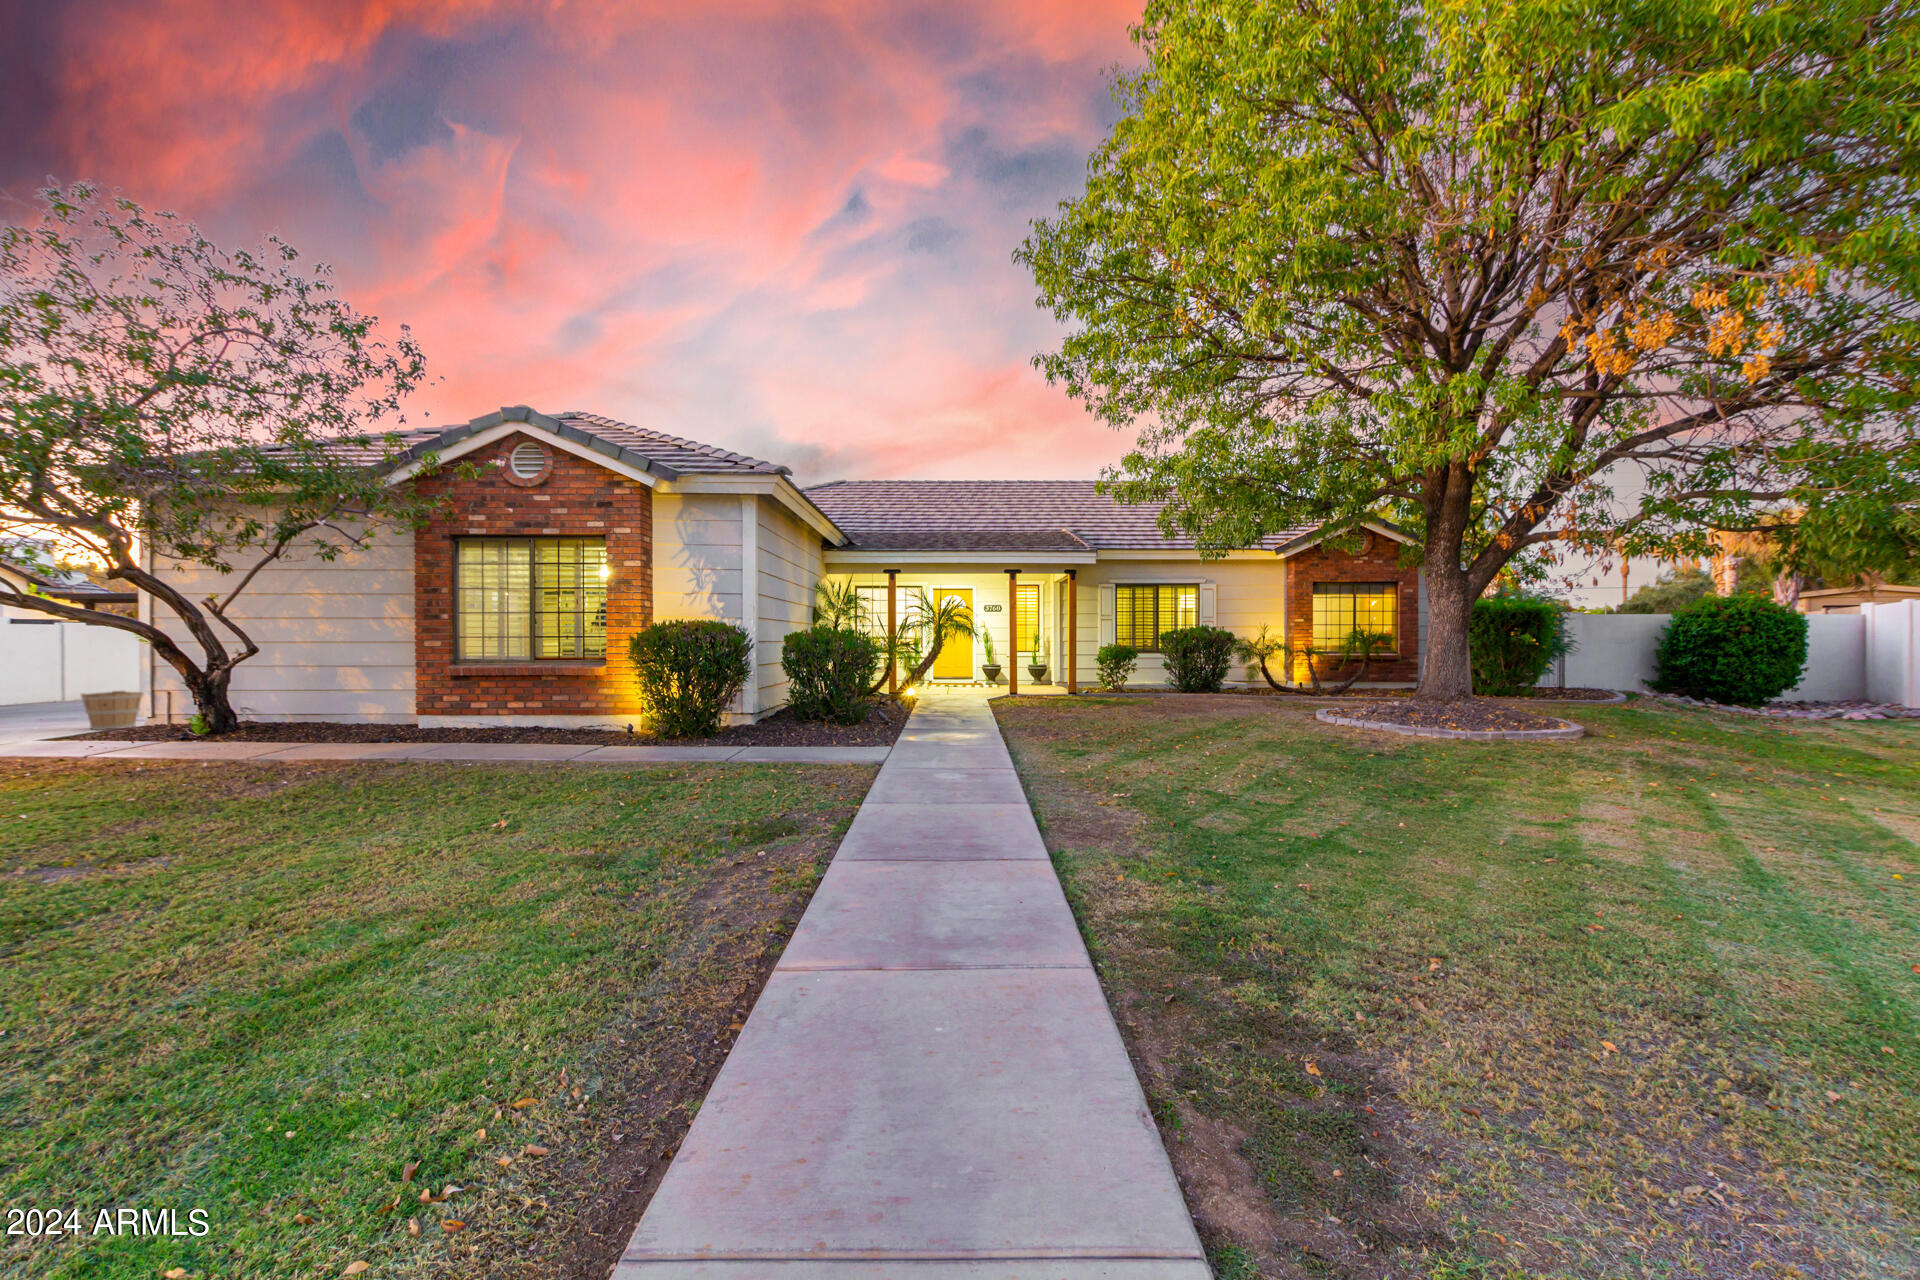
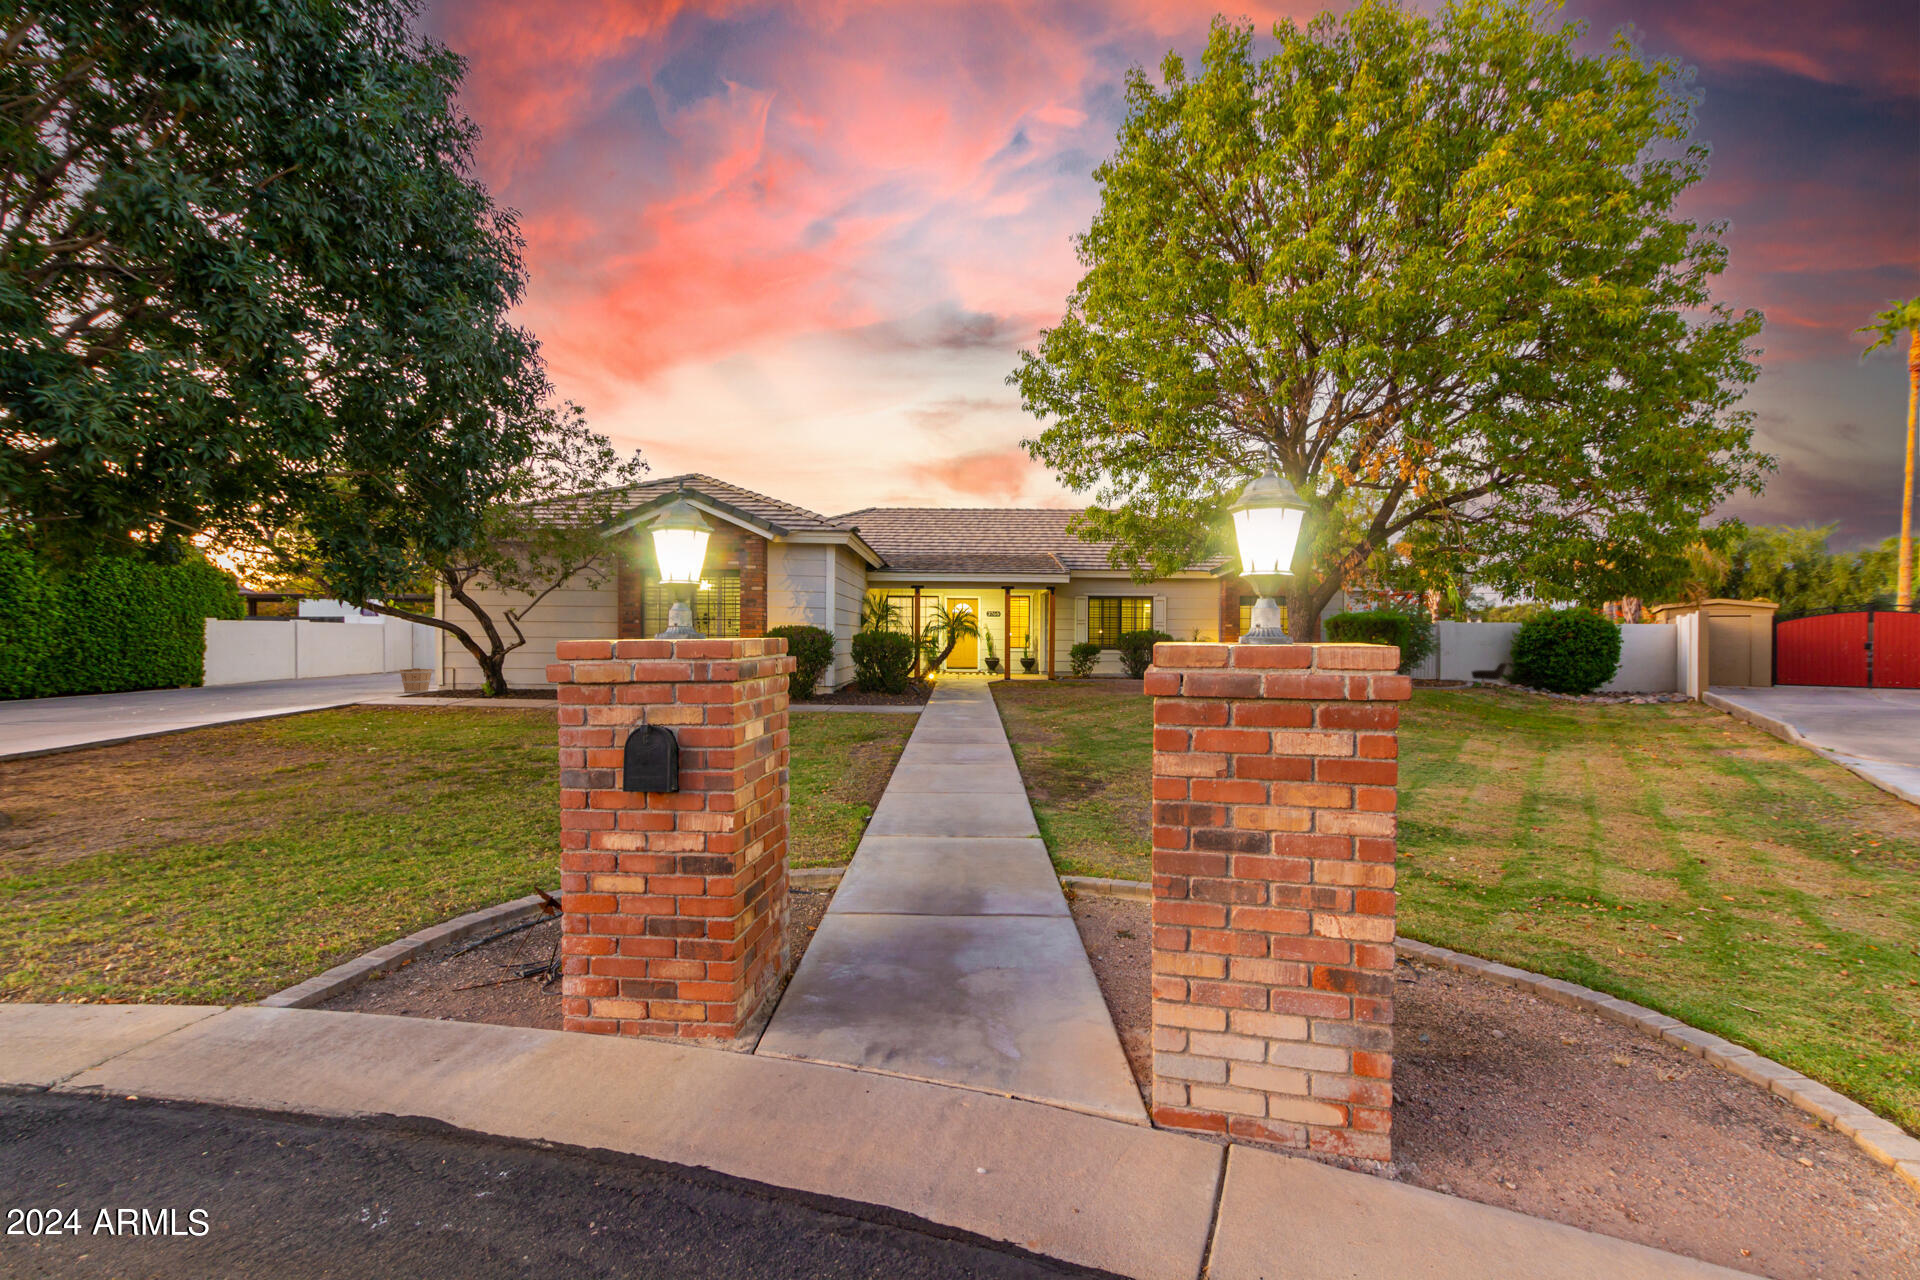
lounge chair: none [1641,668,1700,703] -> present [1472,663,1507,687]

